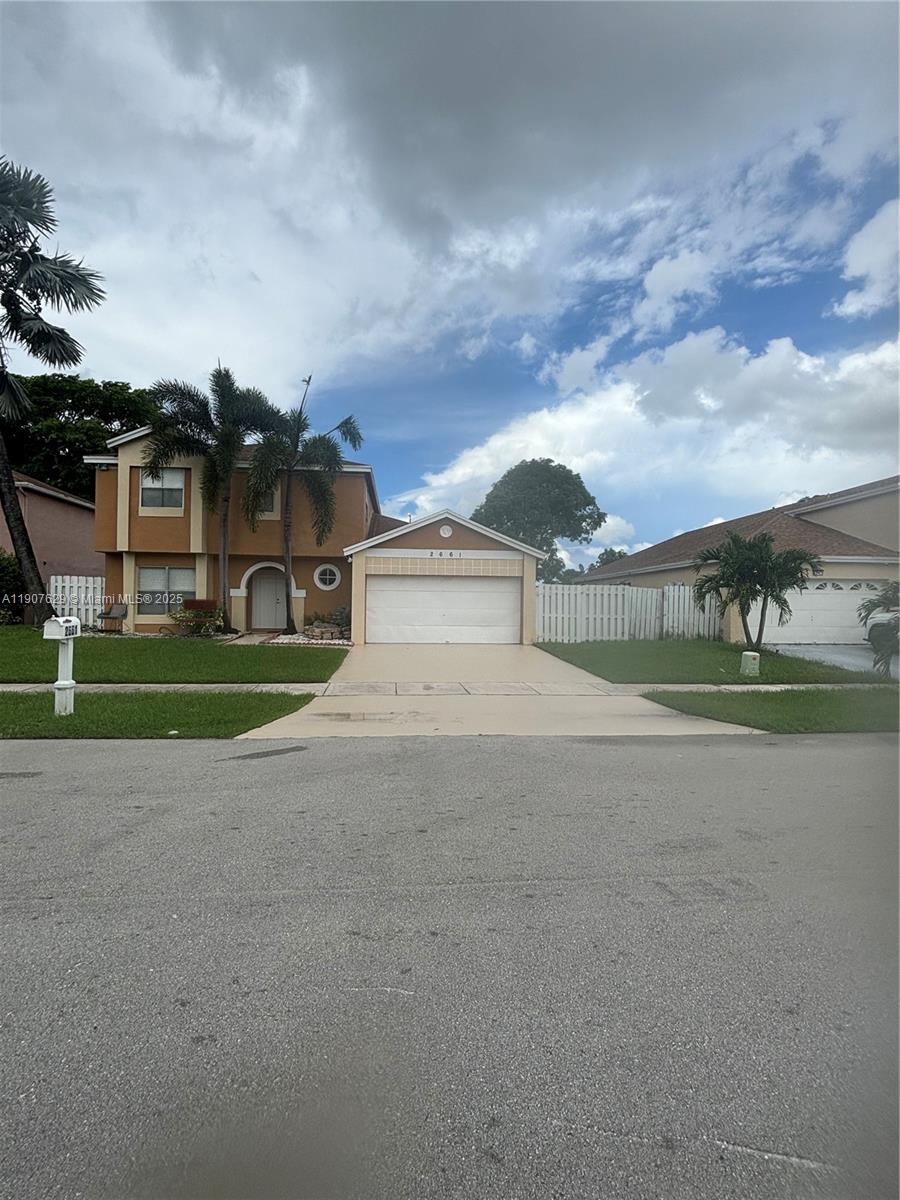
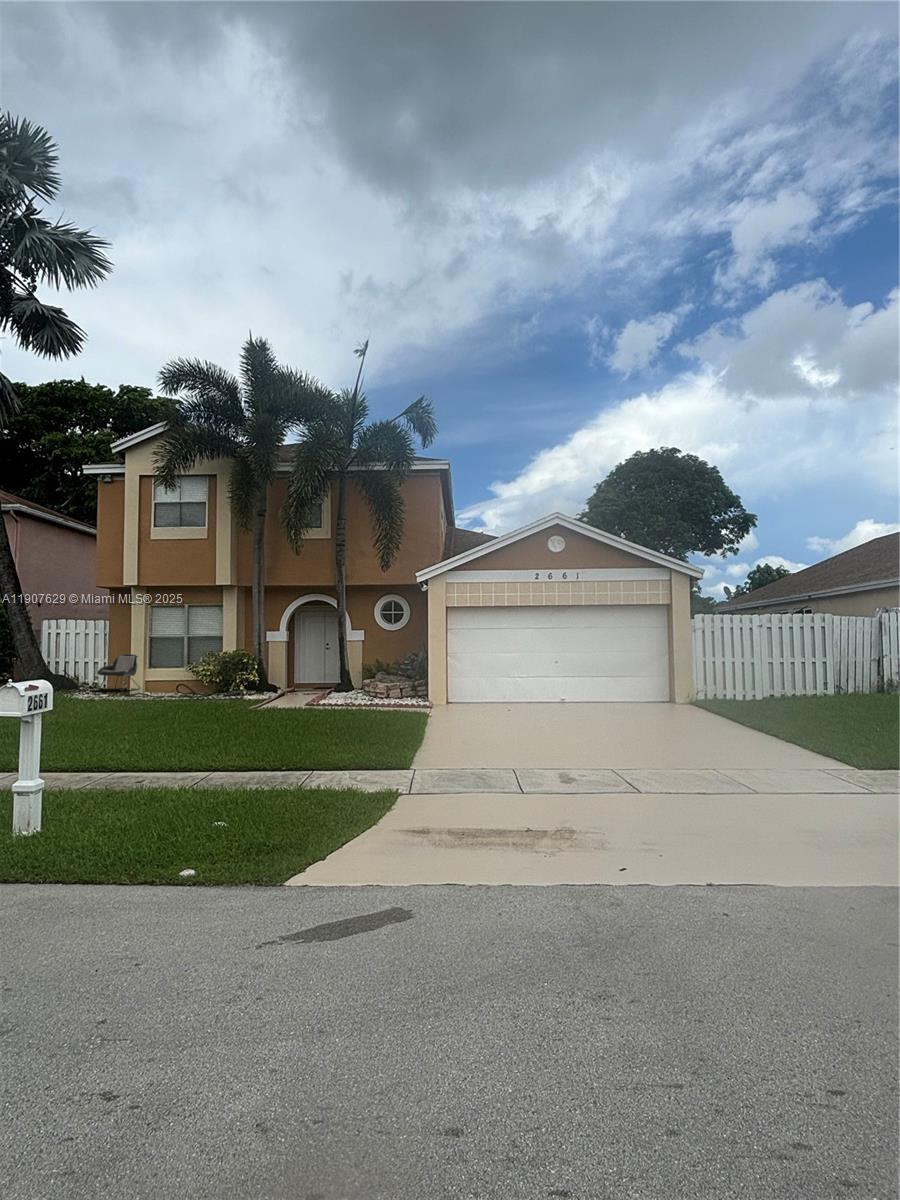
bench: present [177,599,217,636] -> none [199,646,250,697]

